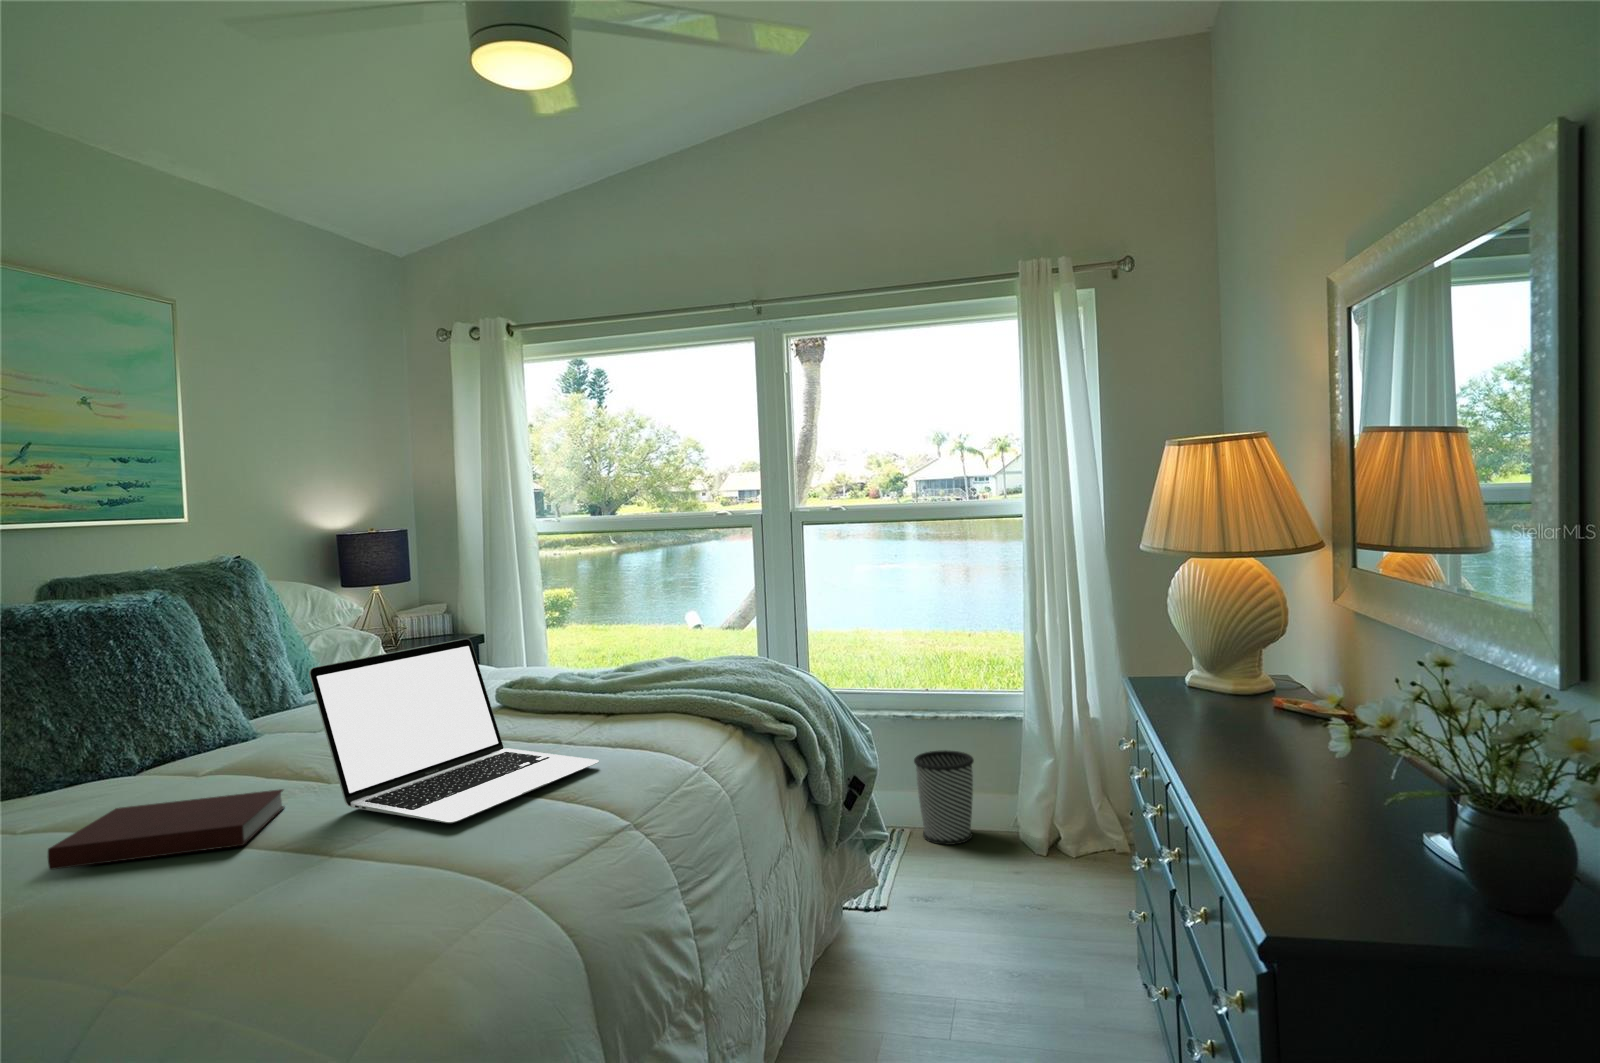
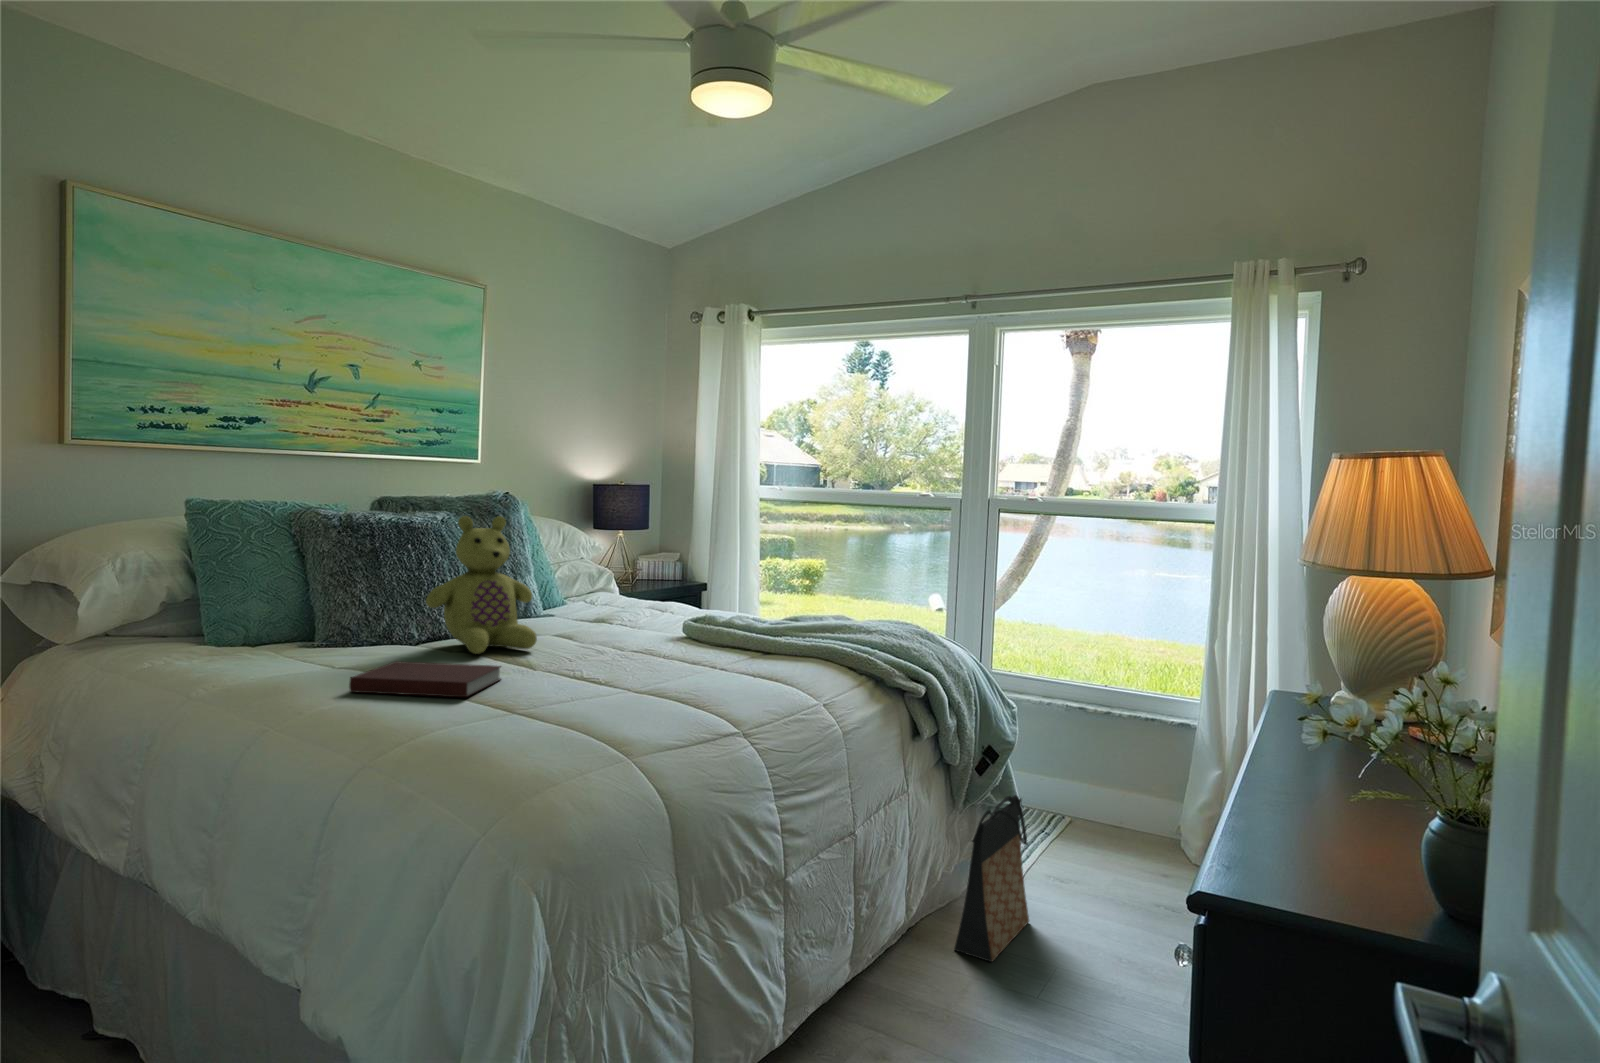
stuffed bear: none [148,589,317,774] -> present [426,516,537,654]
laptop: present [309,639,599,823] -> none [525,572,733,705]
wastebasket: present [914,750,974,845] -> none [1082,748,1146,843]
bag: none [847,822,910,1009] -> present [954,795,1029,962]

